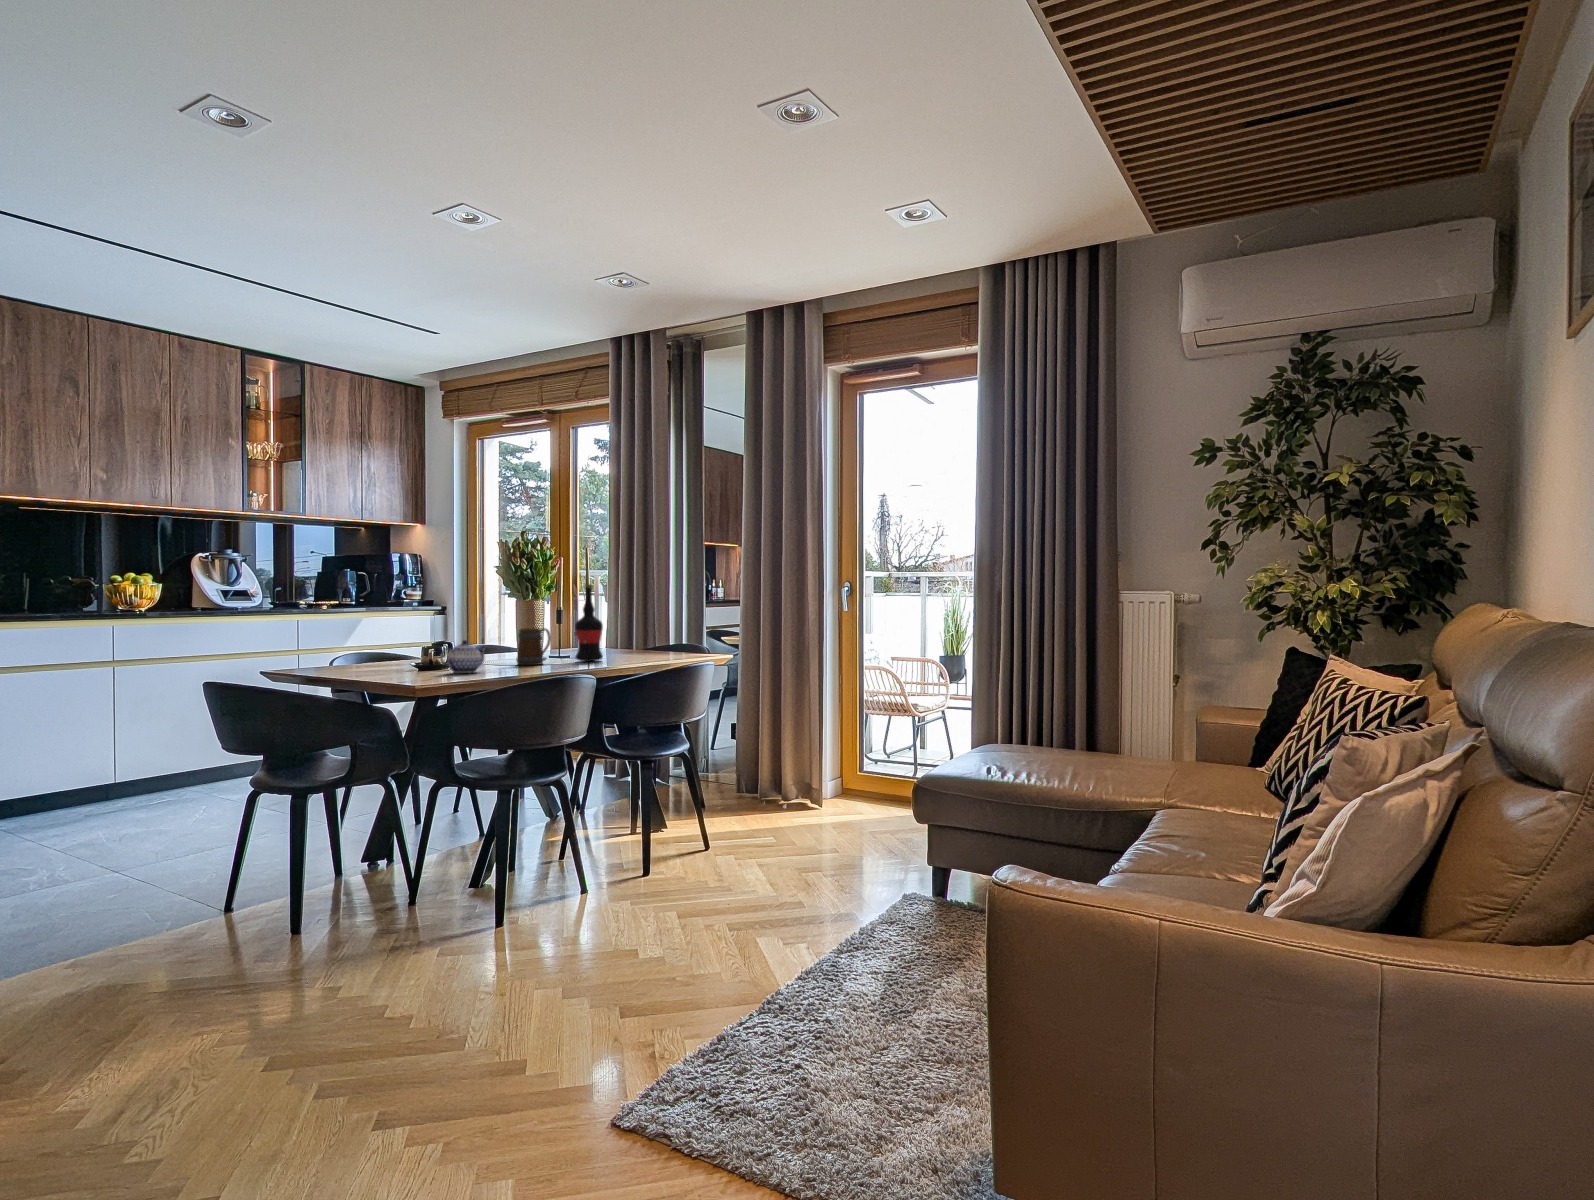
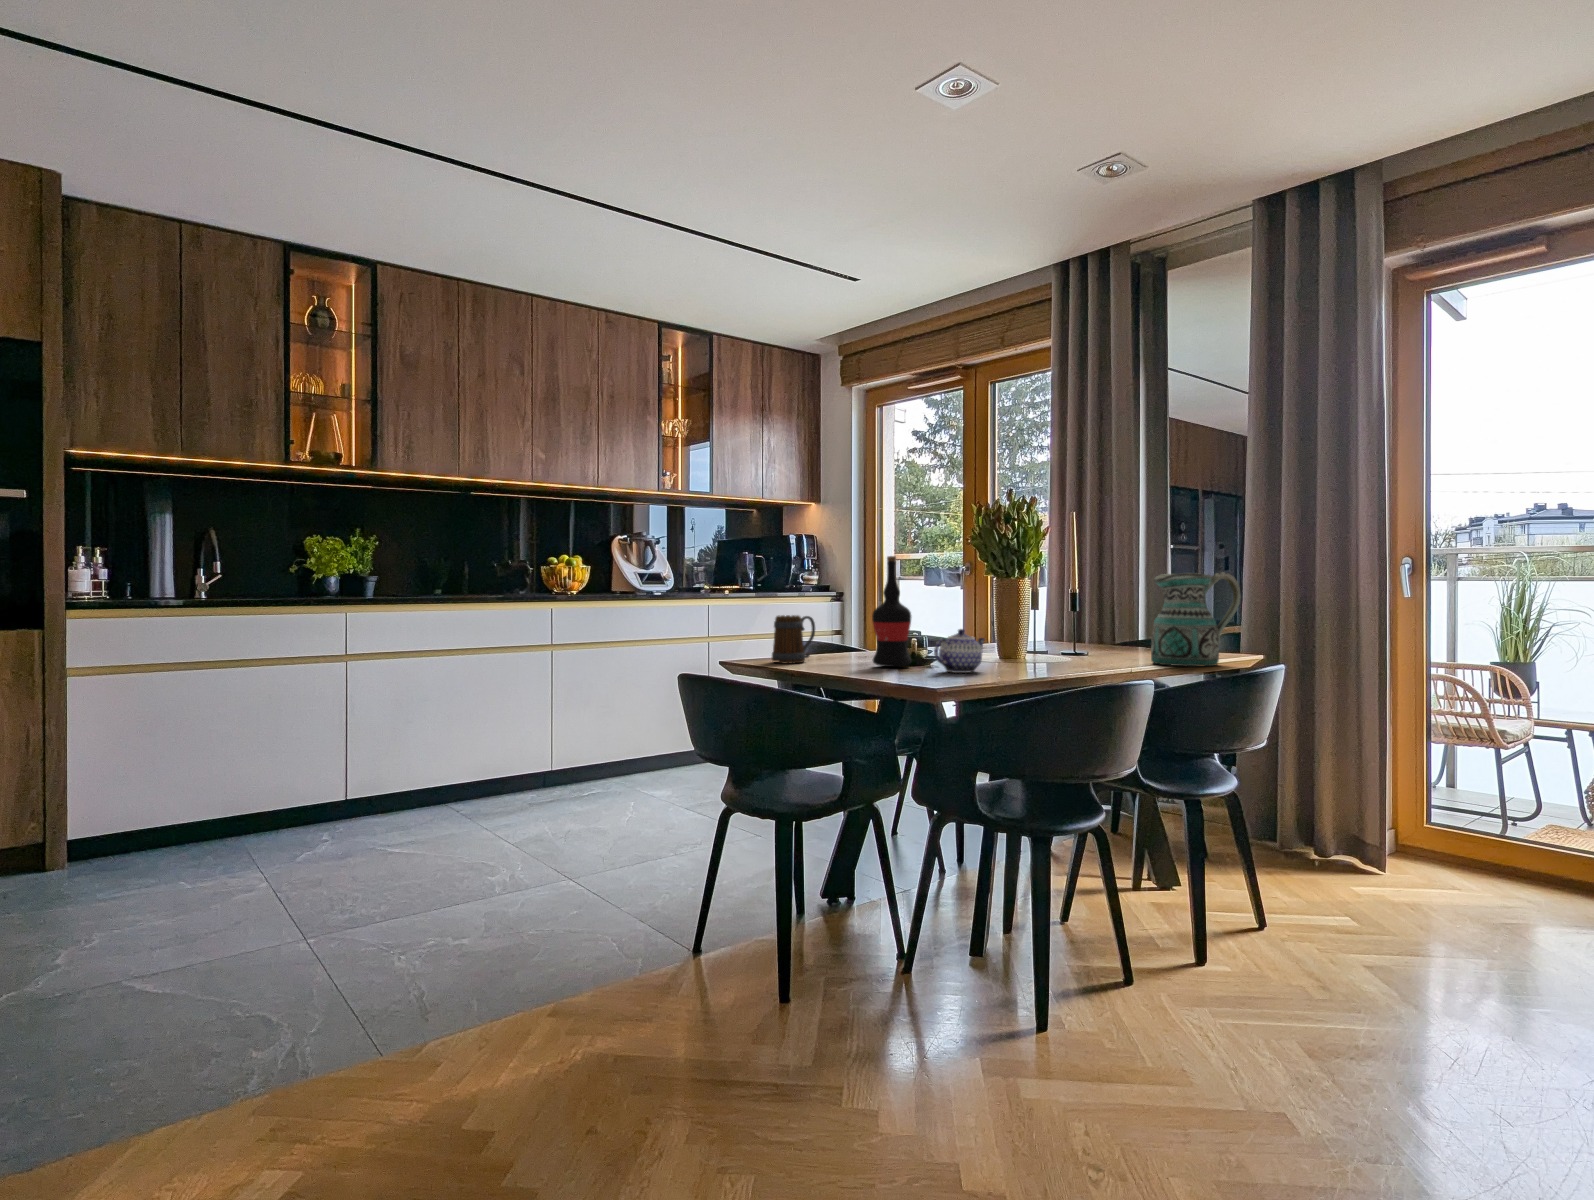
wine bottle: present [575,584,603,661] -> present [872,556,911,667]
ceramic pitcher: none [624,596,686,664] -> present [1151,572,1240,666]
mug: present [516,628,551,665] -> present [772,615,815,664]

